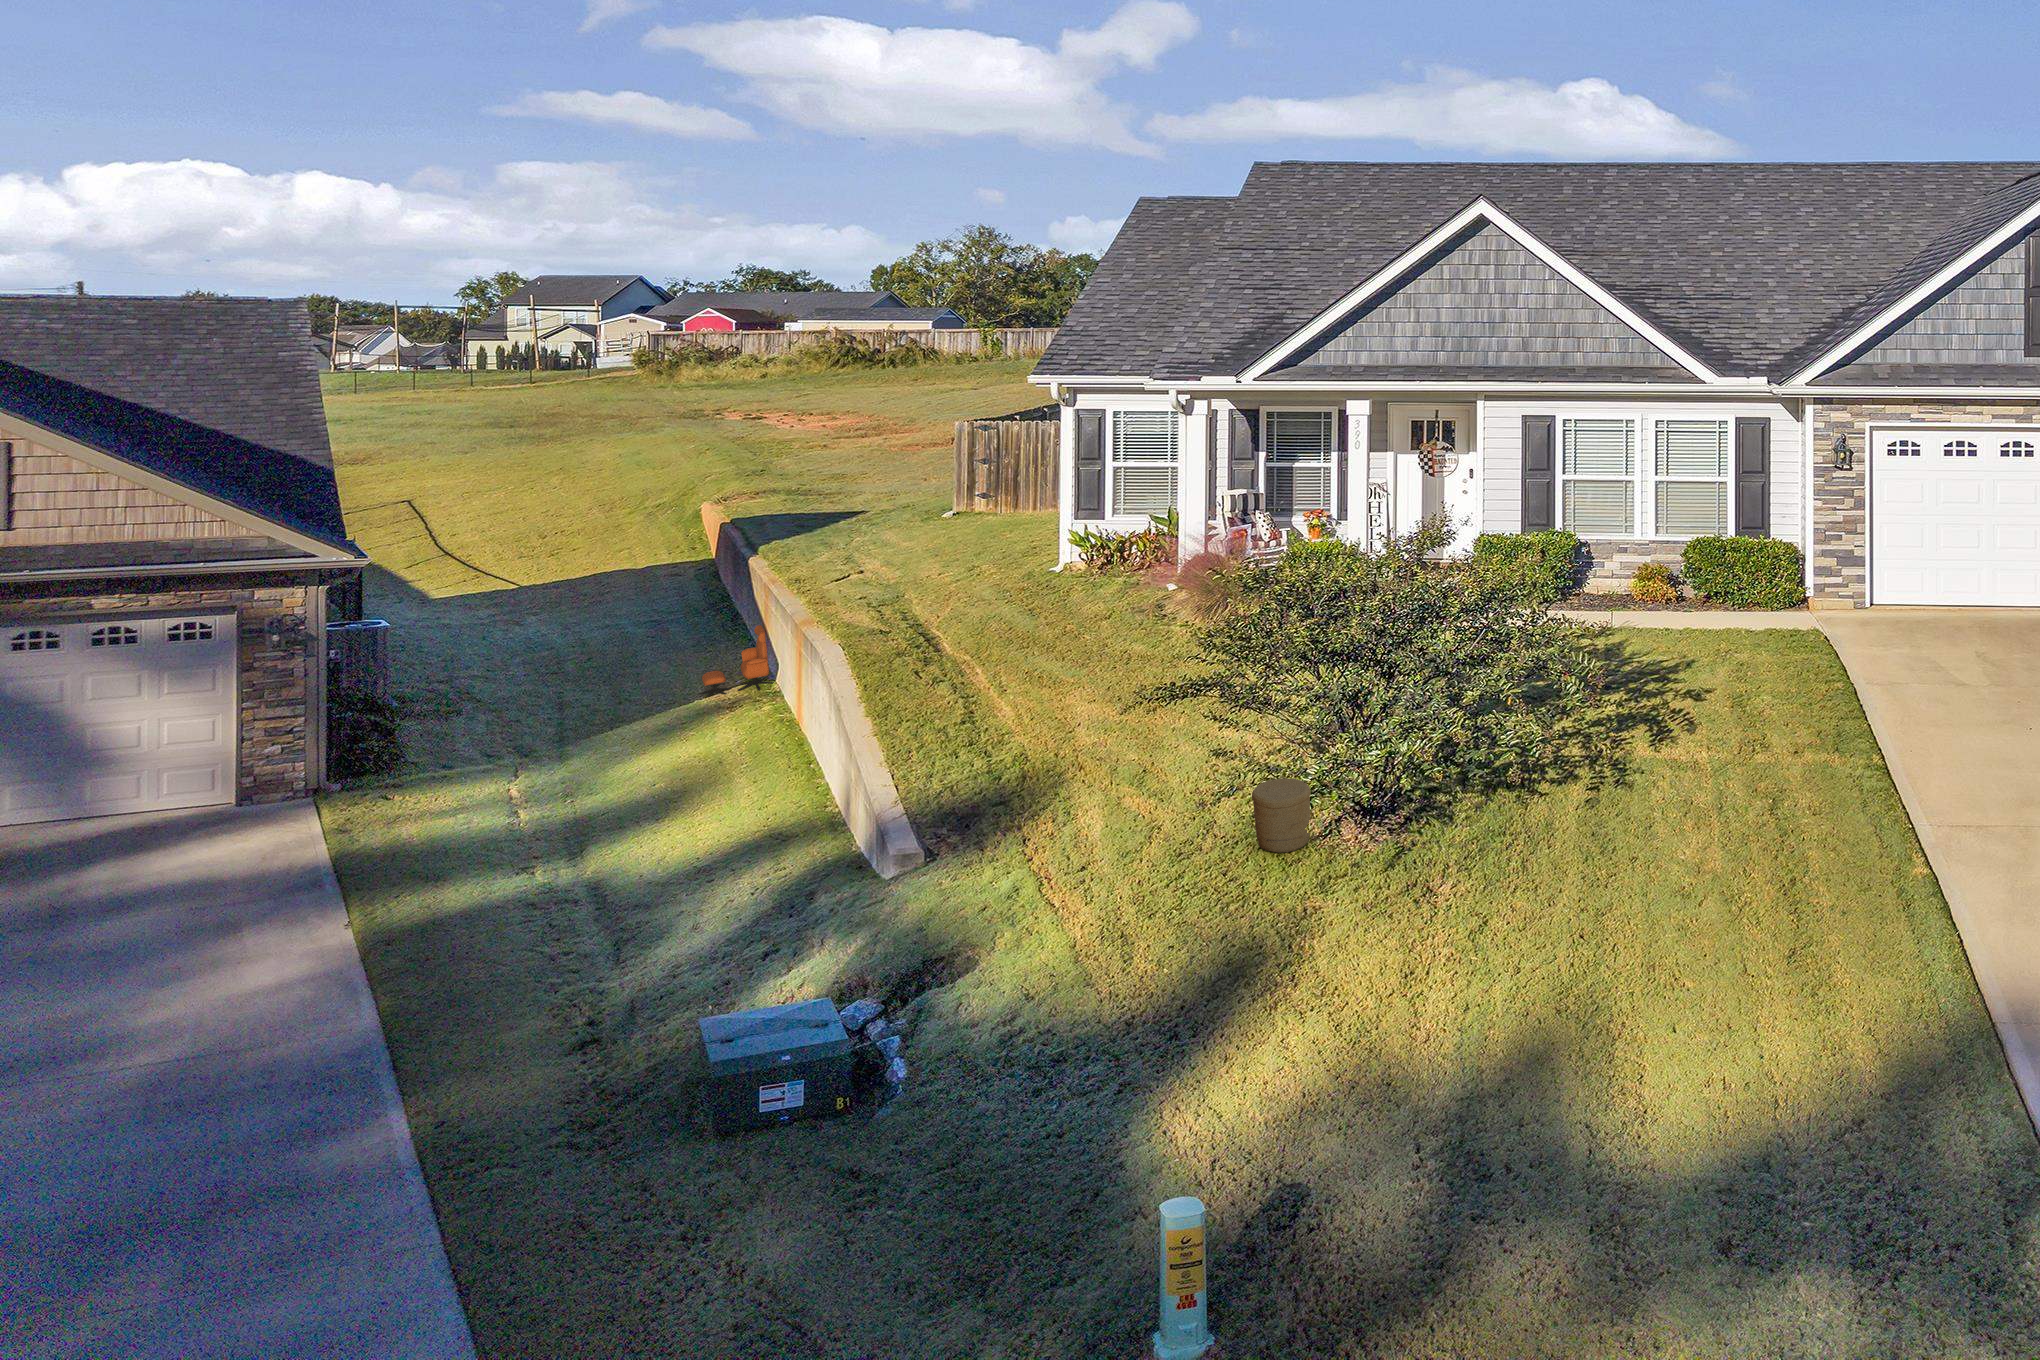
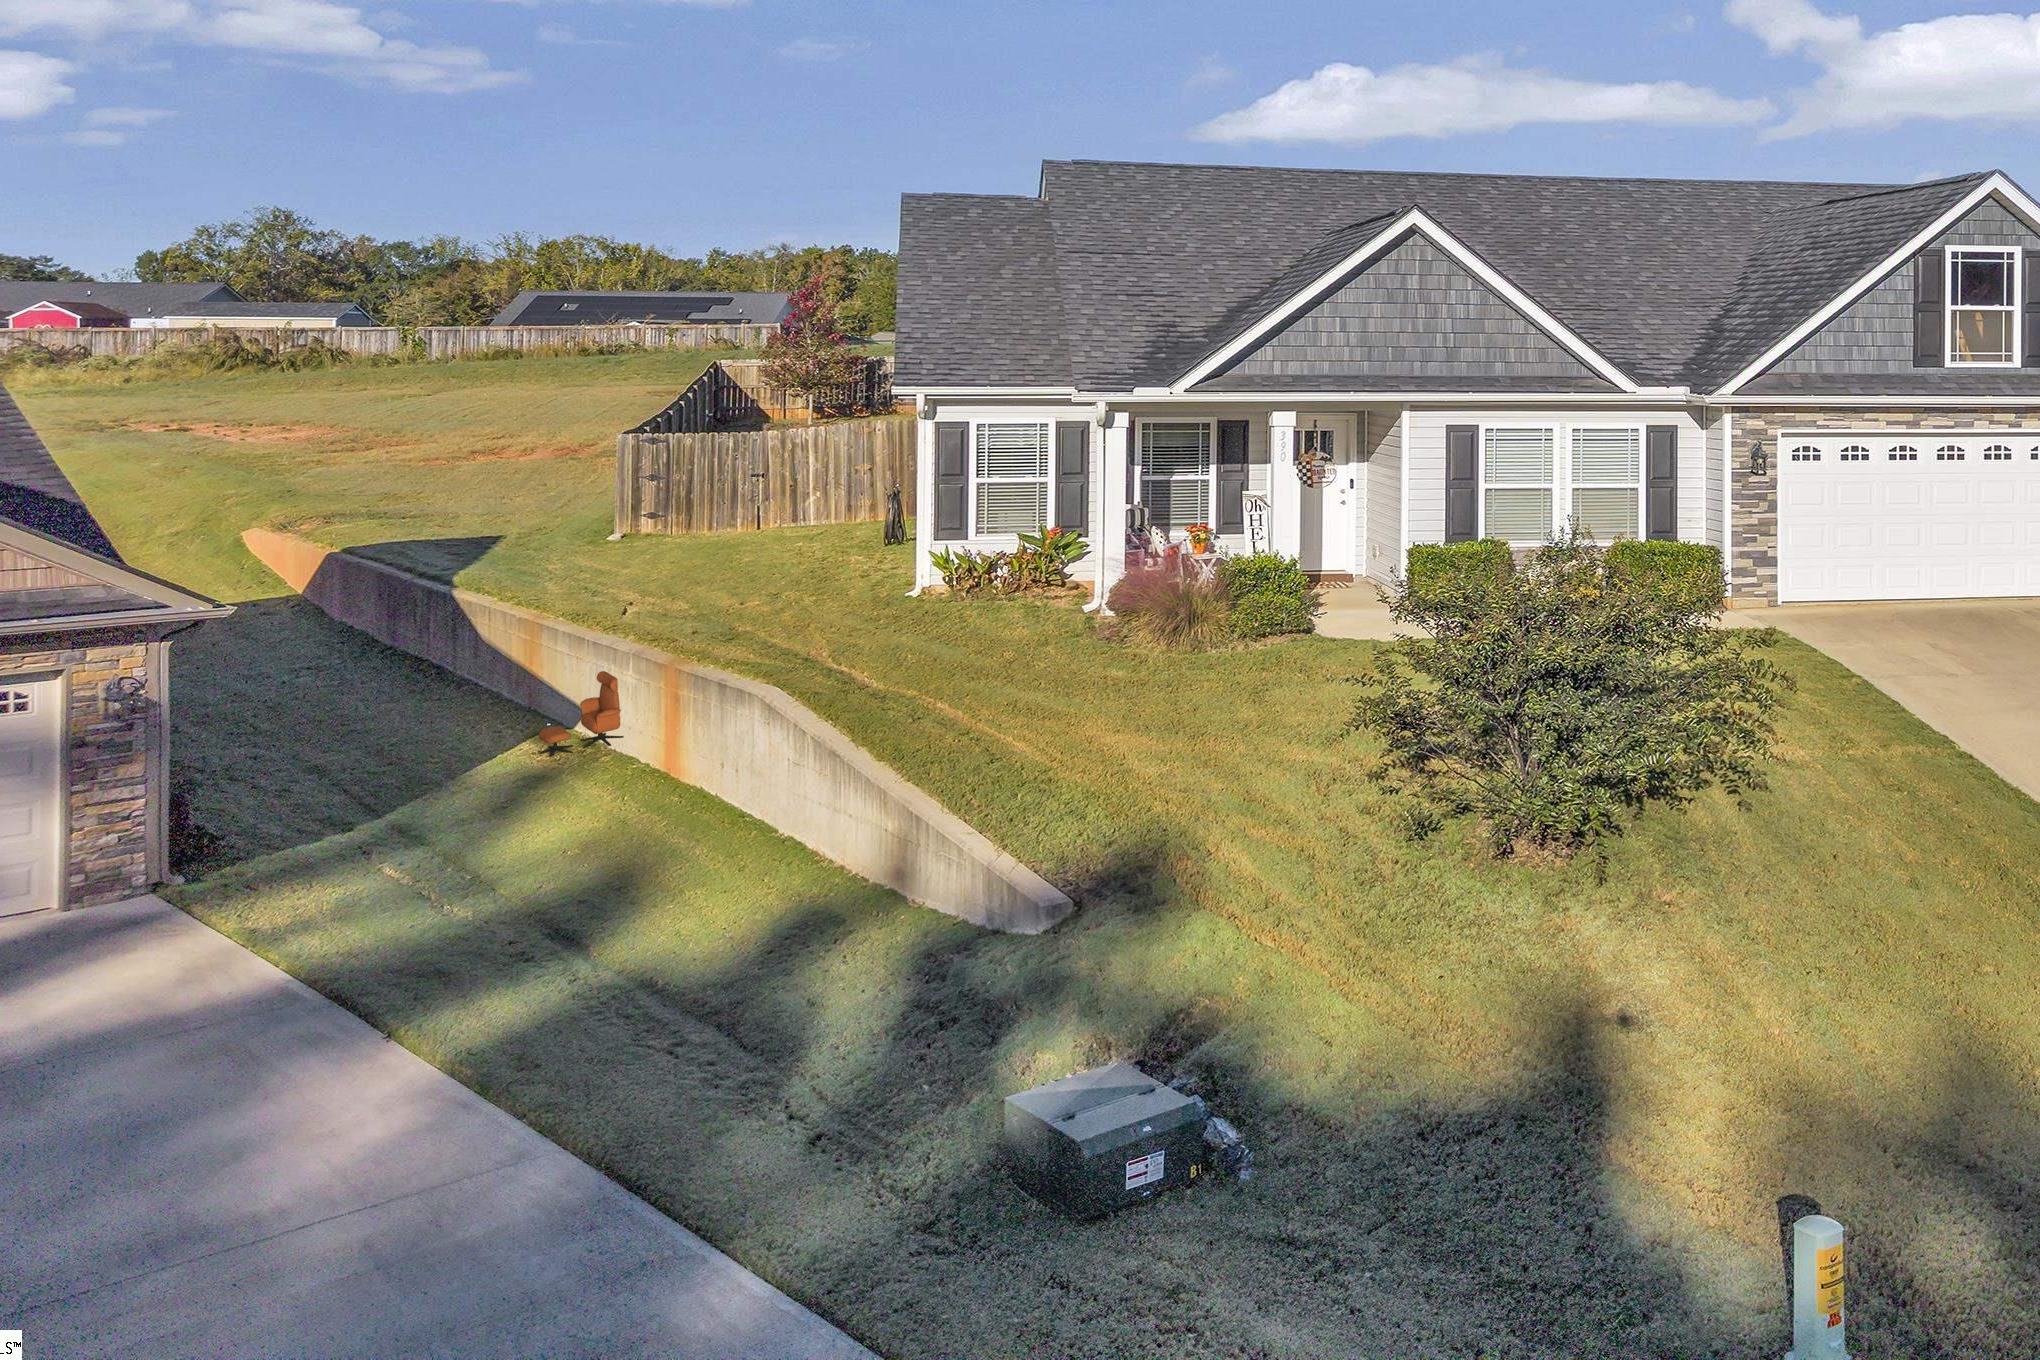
basket: present [1252,778,1311,853] -> none [1373,795,1432,869]

